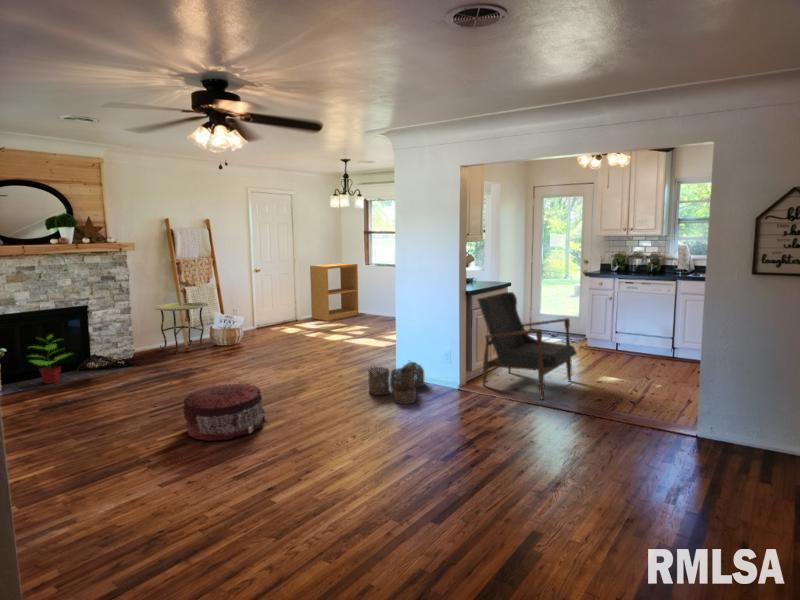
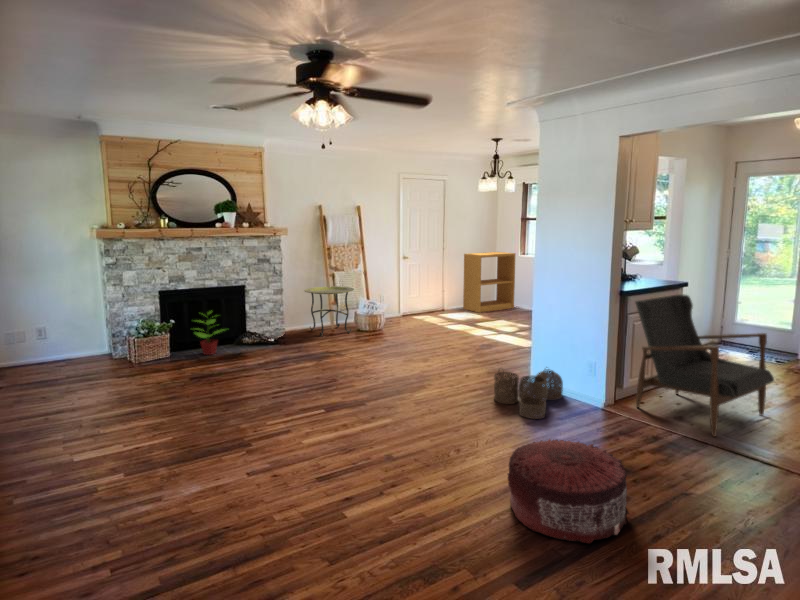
pouf: present [183,383,266,441] -> present [508,439,629,543]

